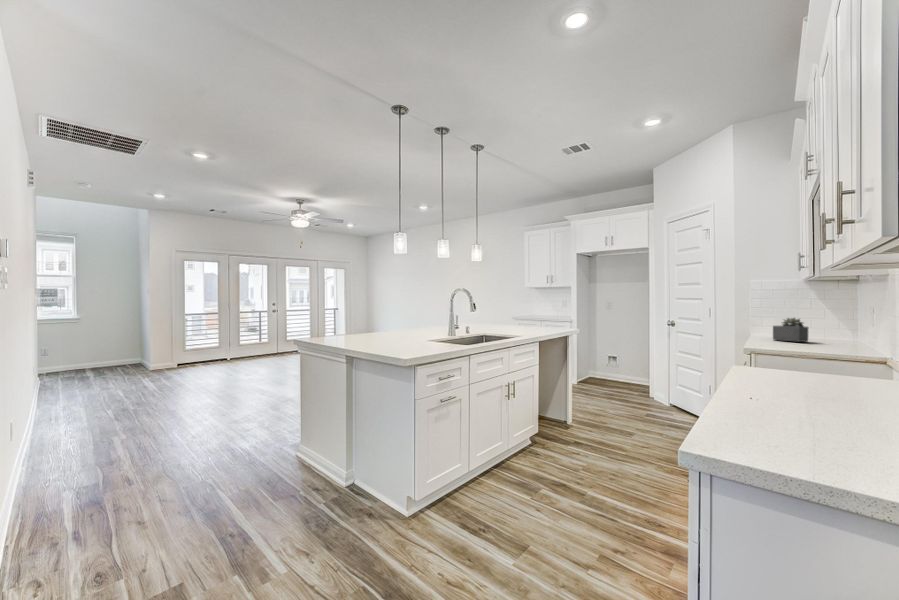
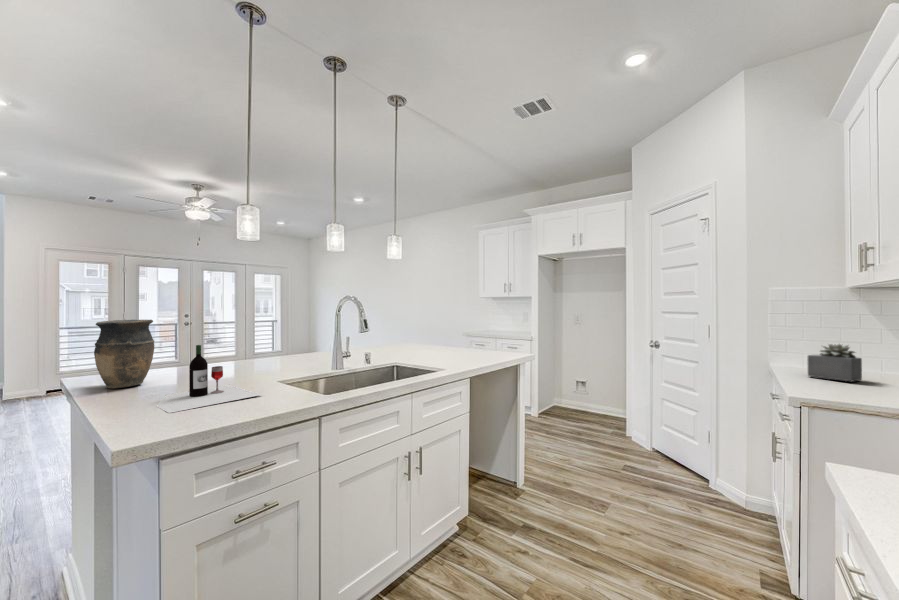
vase: none [330,303,357,342] -> present [94,320,154,388]
wine bottle: none [368,316,432,350] -> present [157,345,261,413]

